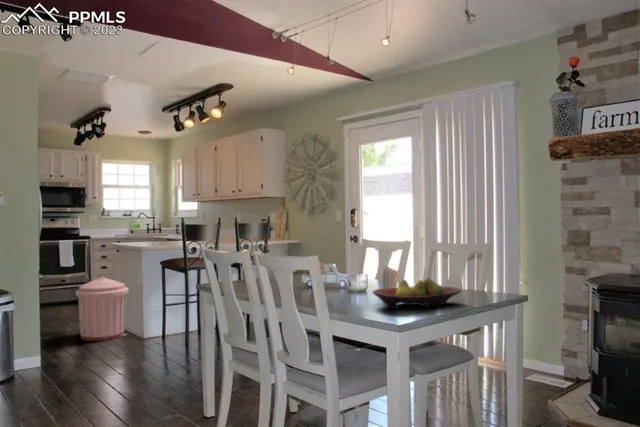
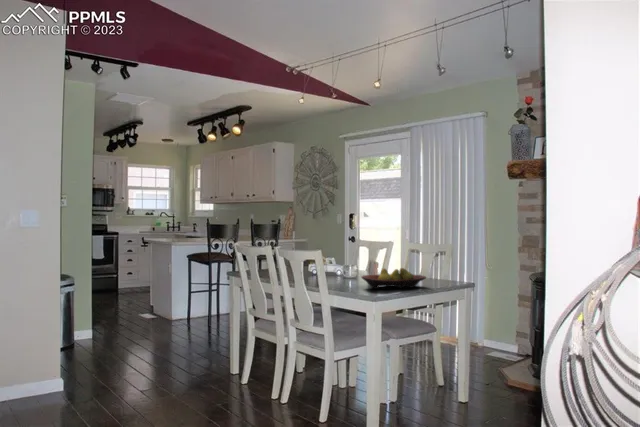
trash can: present [76,276,128,341] -> none [115,266,159,320]

